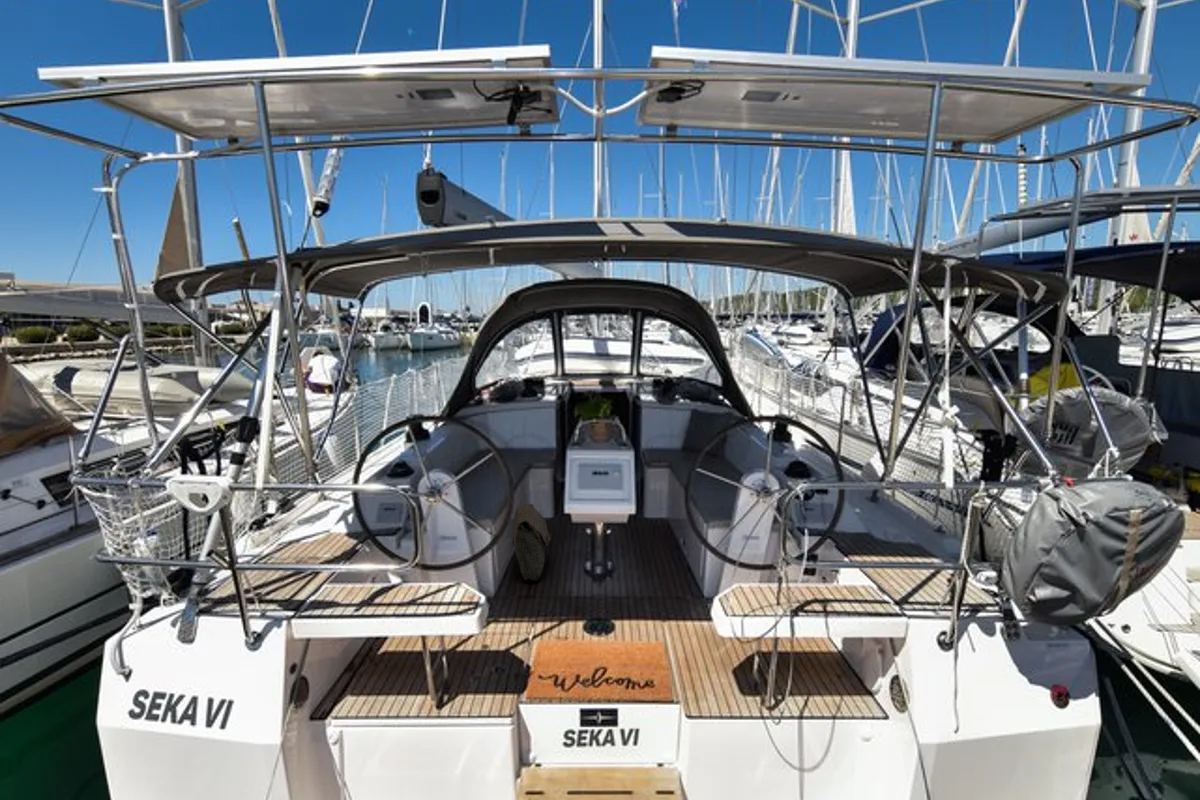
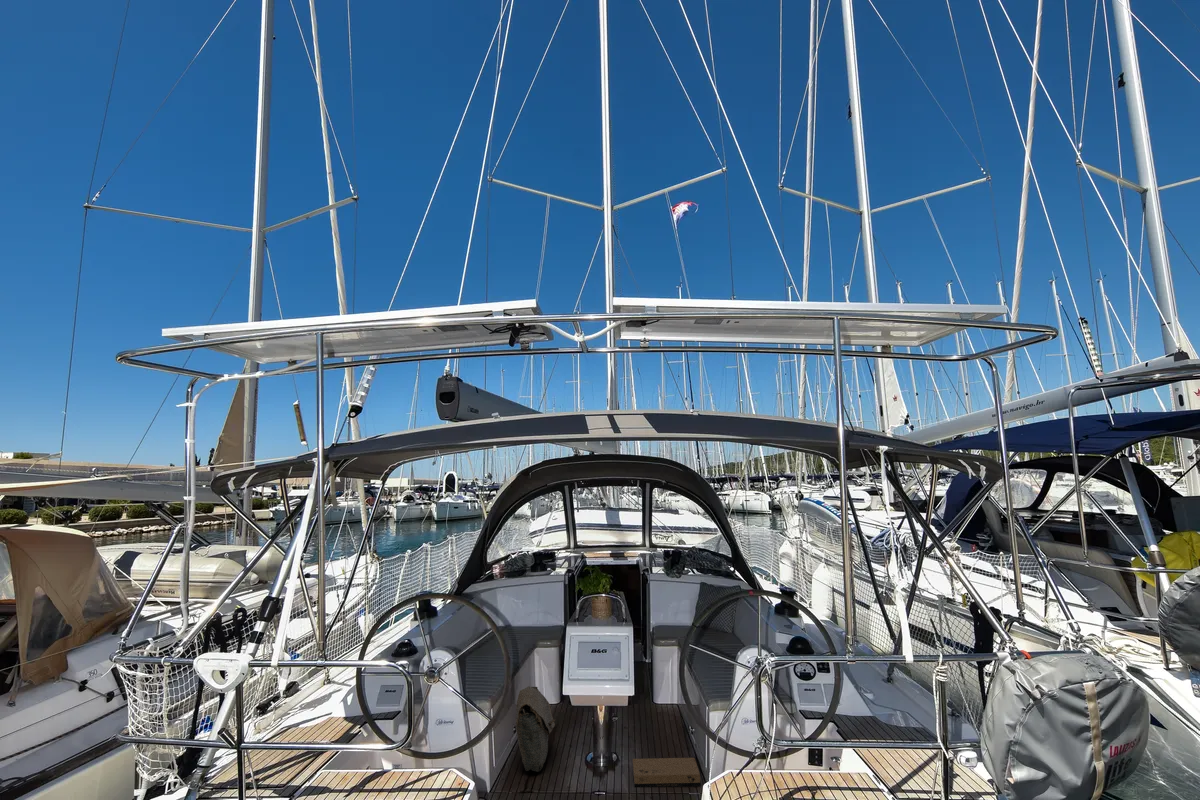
cardboard box: none [625,568,691,595] -> present [633,758,700,788]

